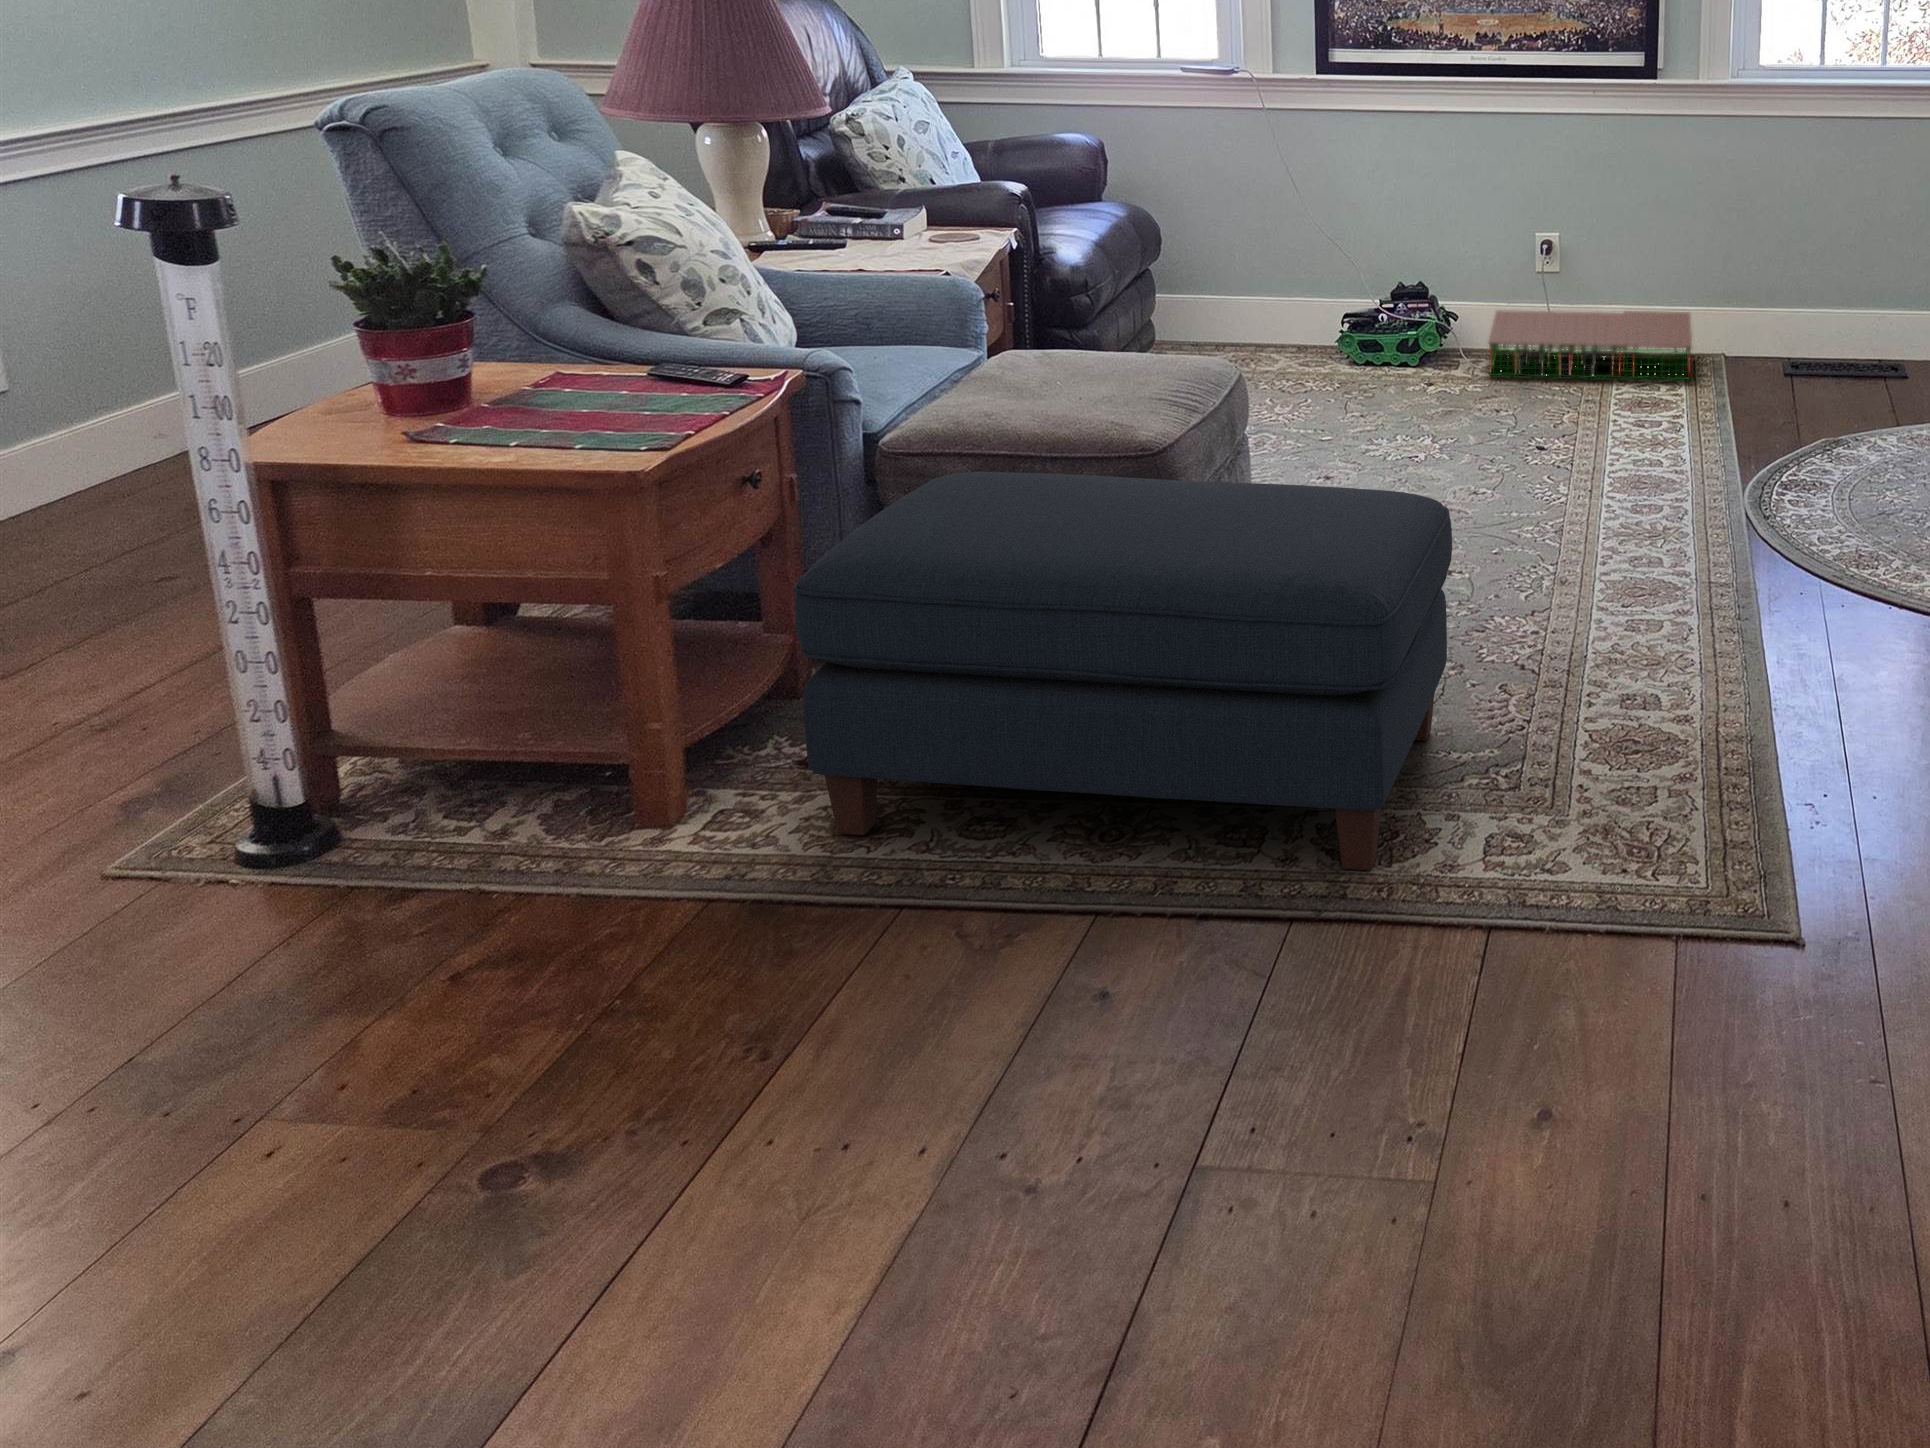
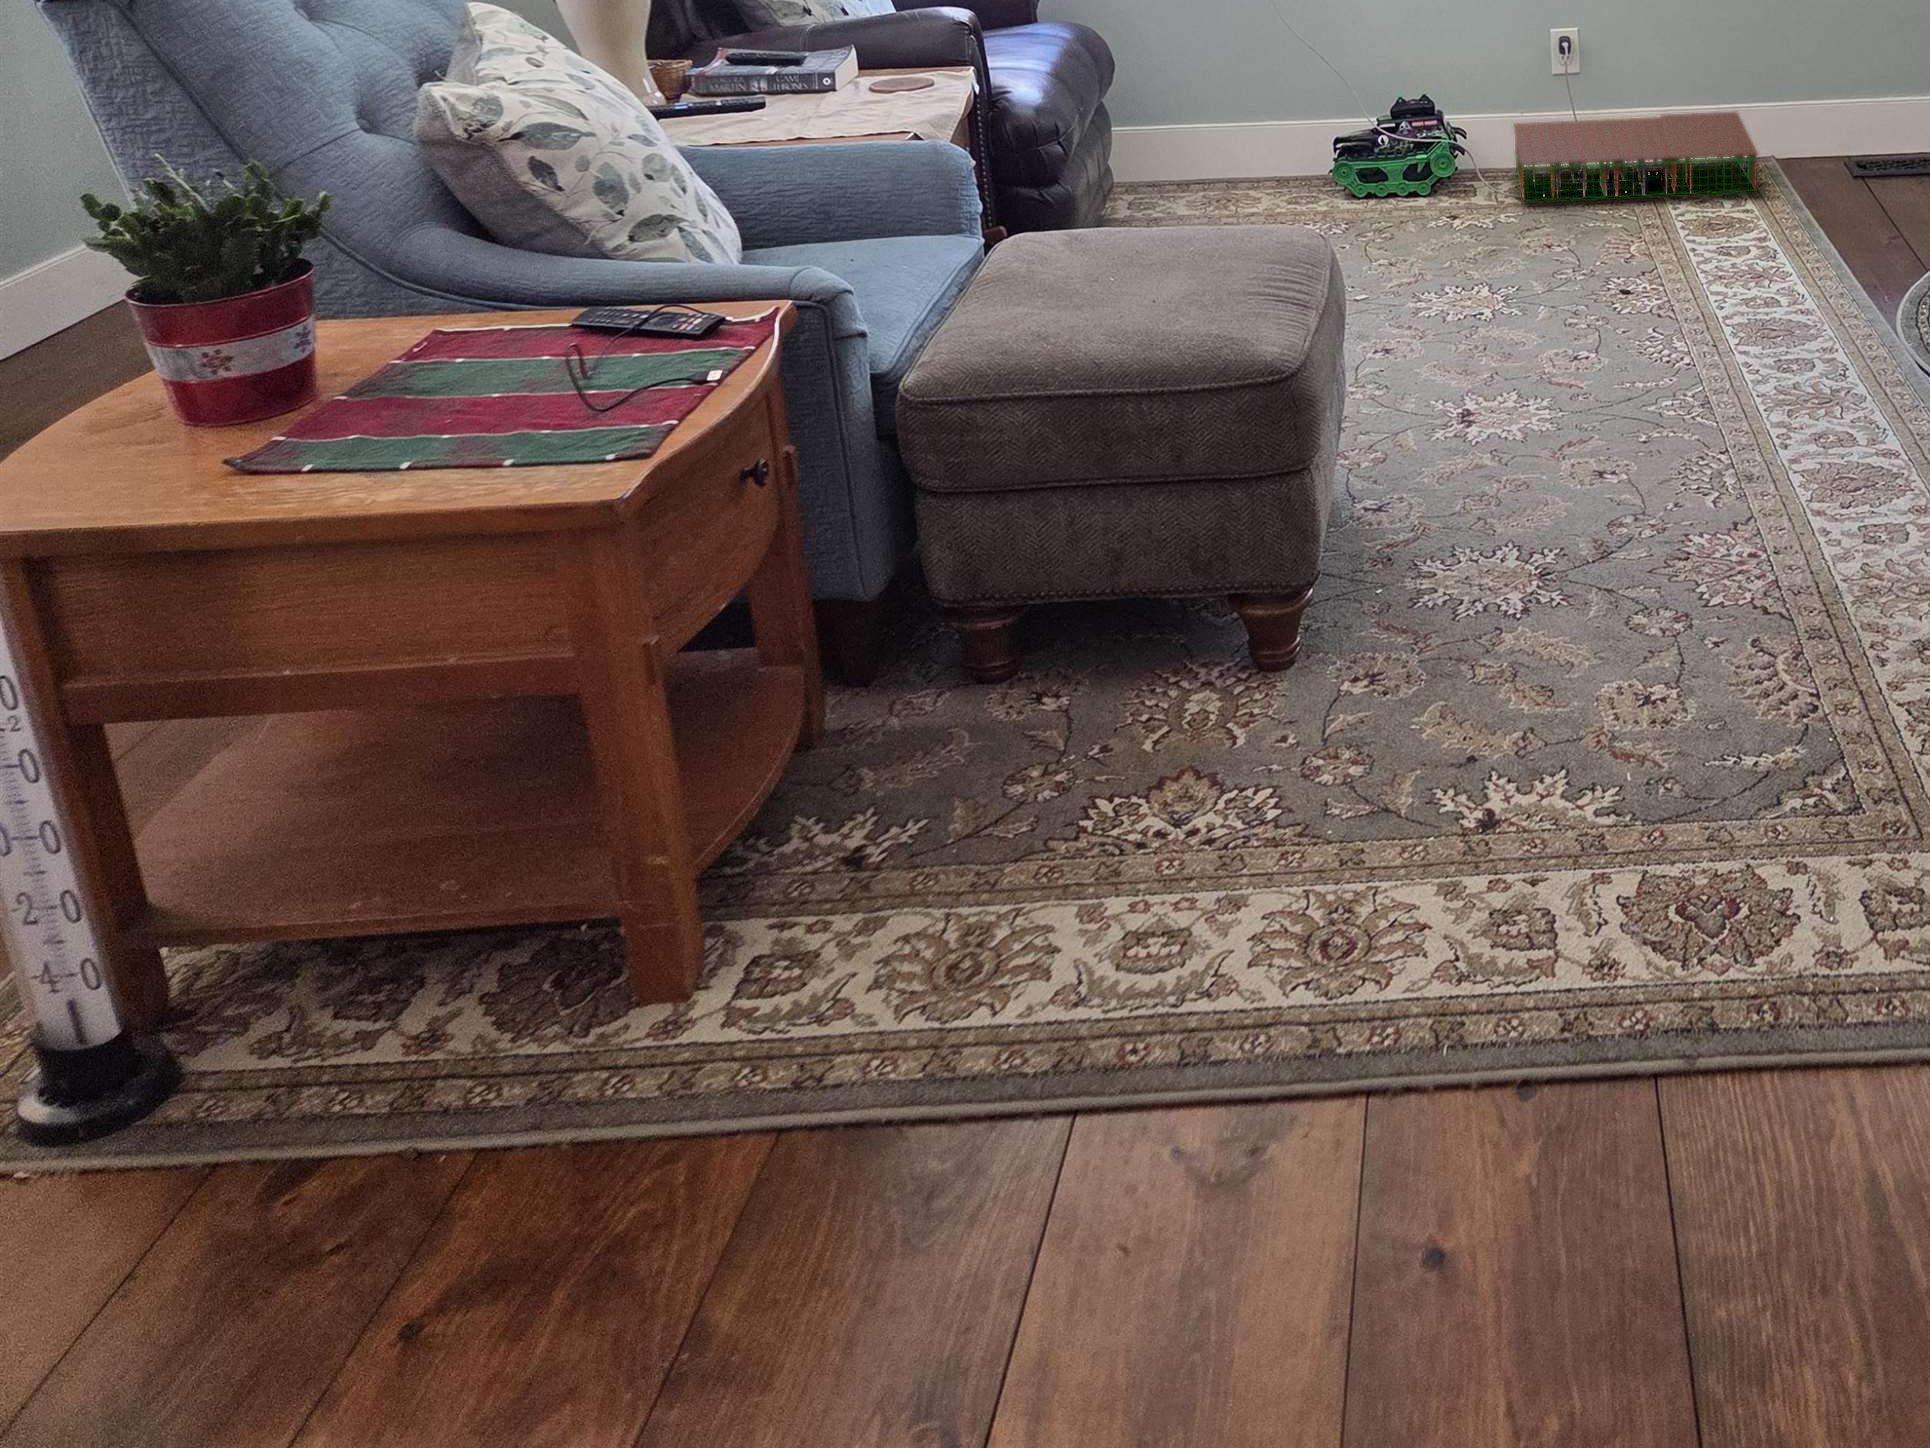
ottoman: present [794,472,1452,871] -> none [858,413,1767,984]

